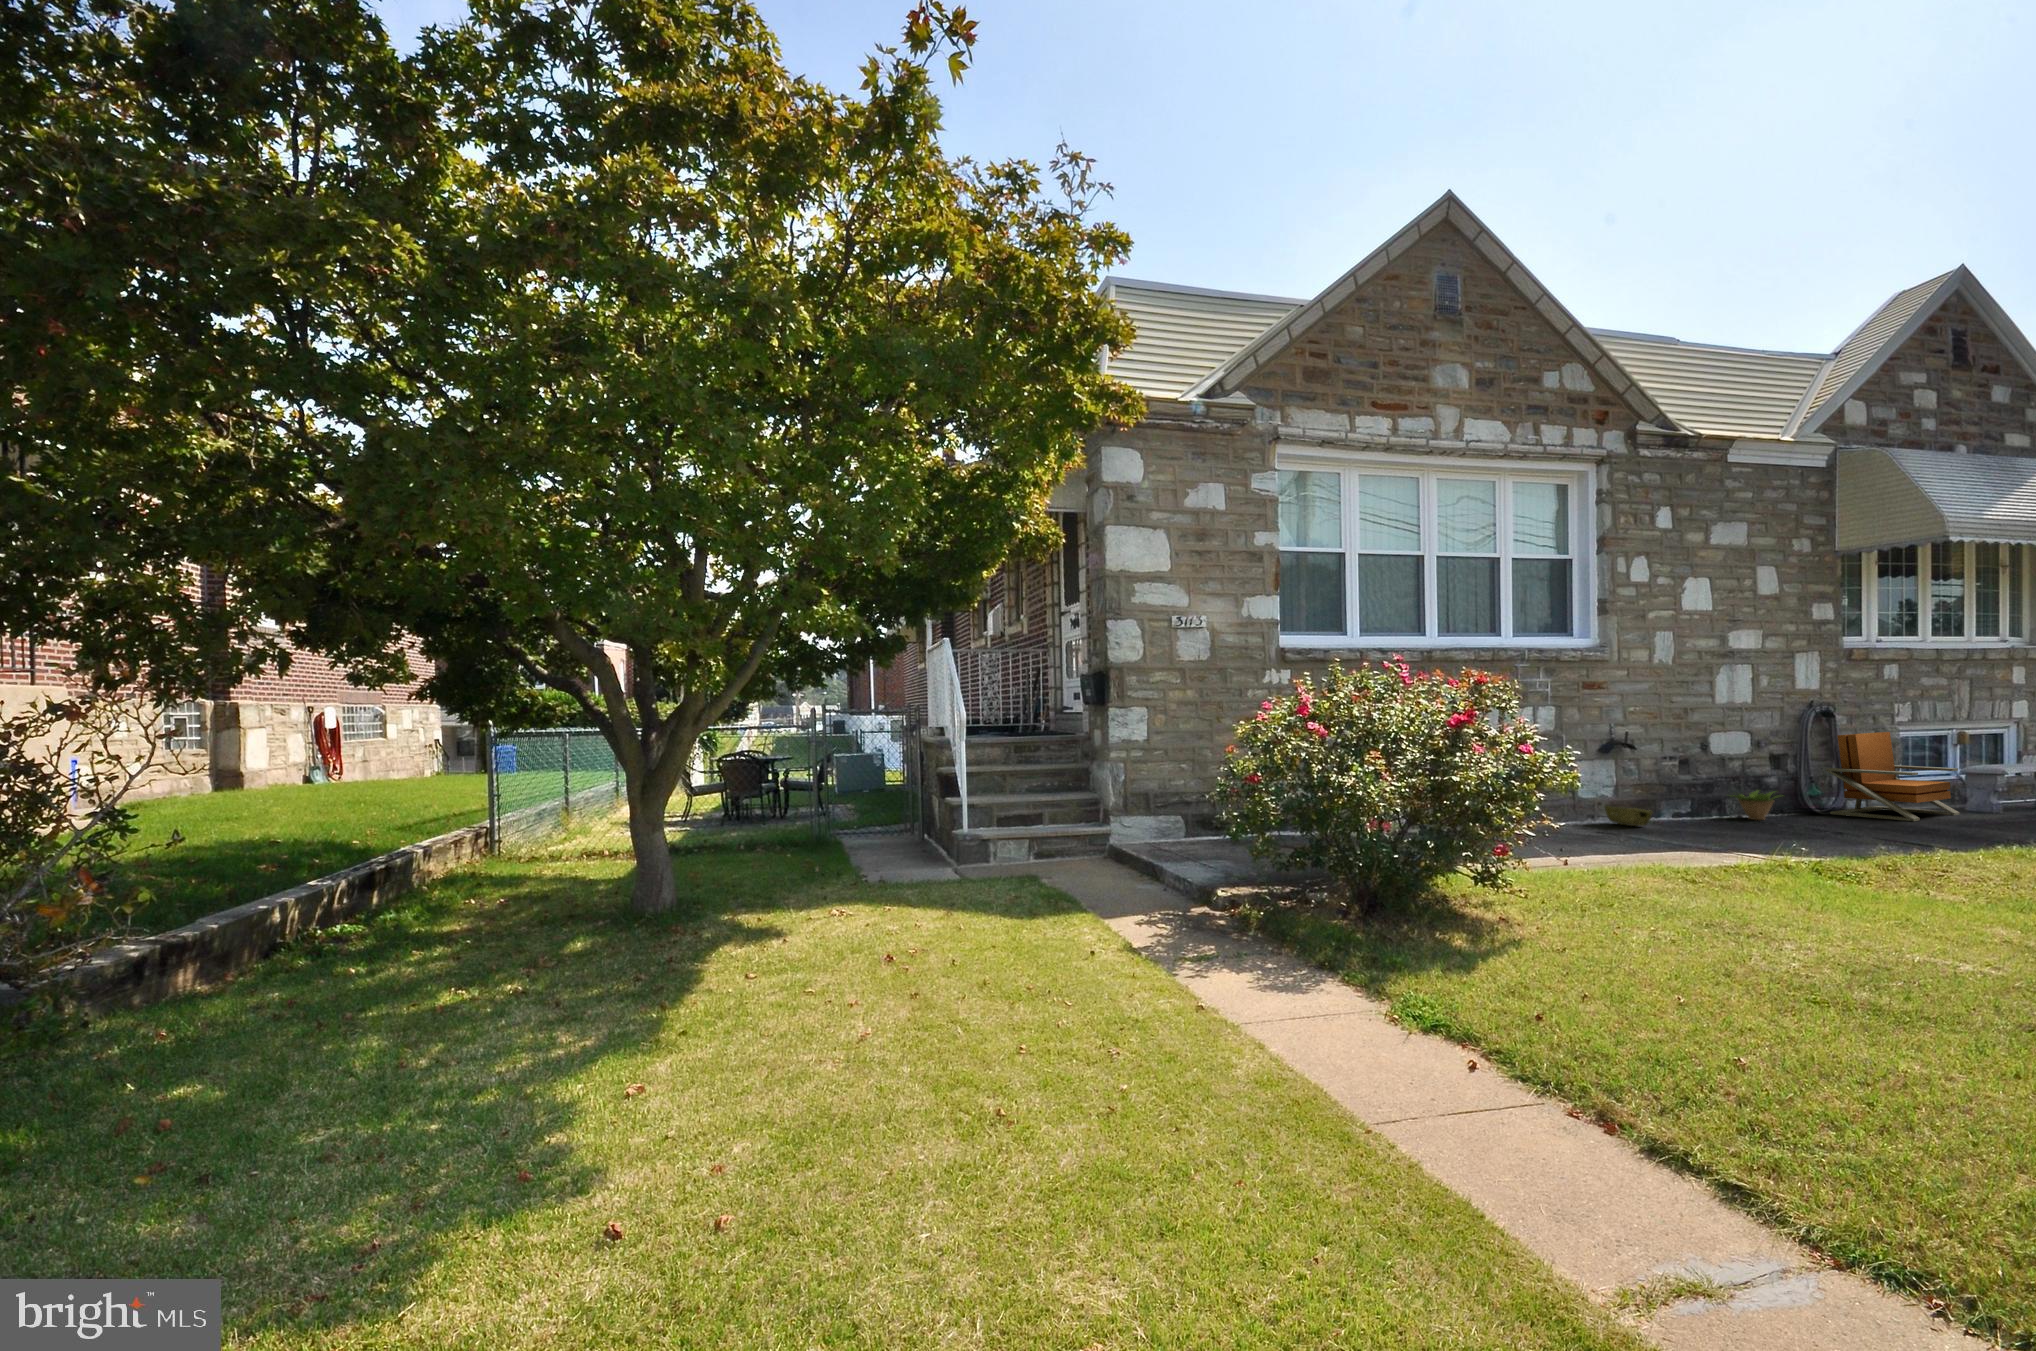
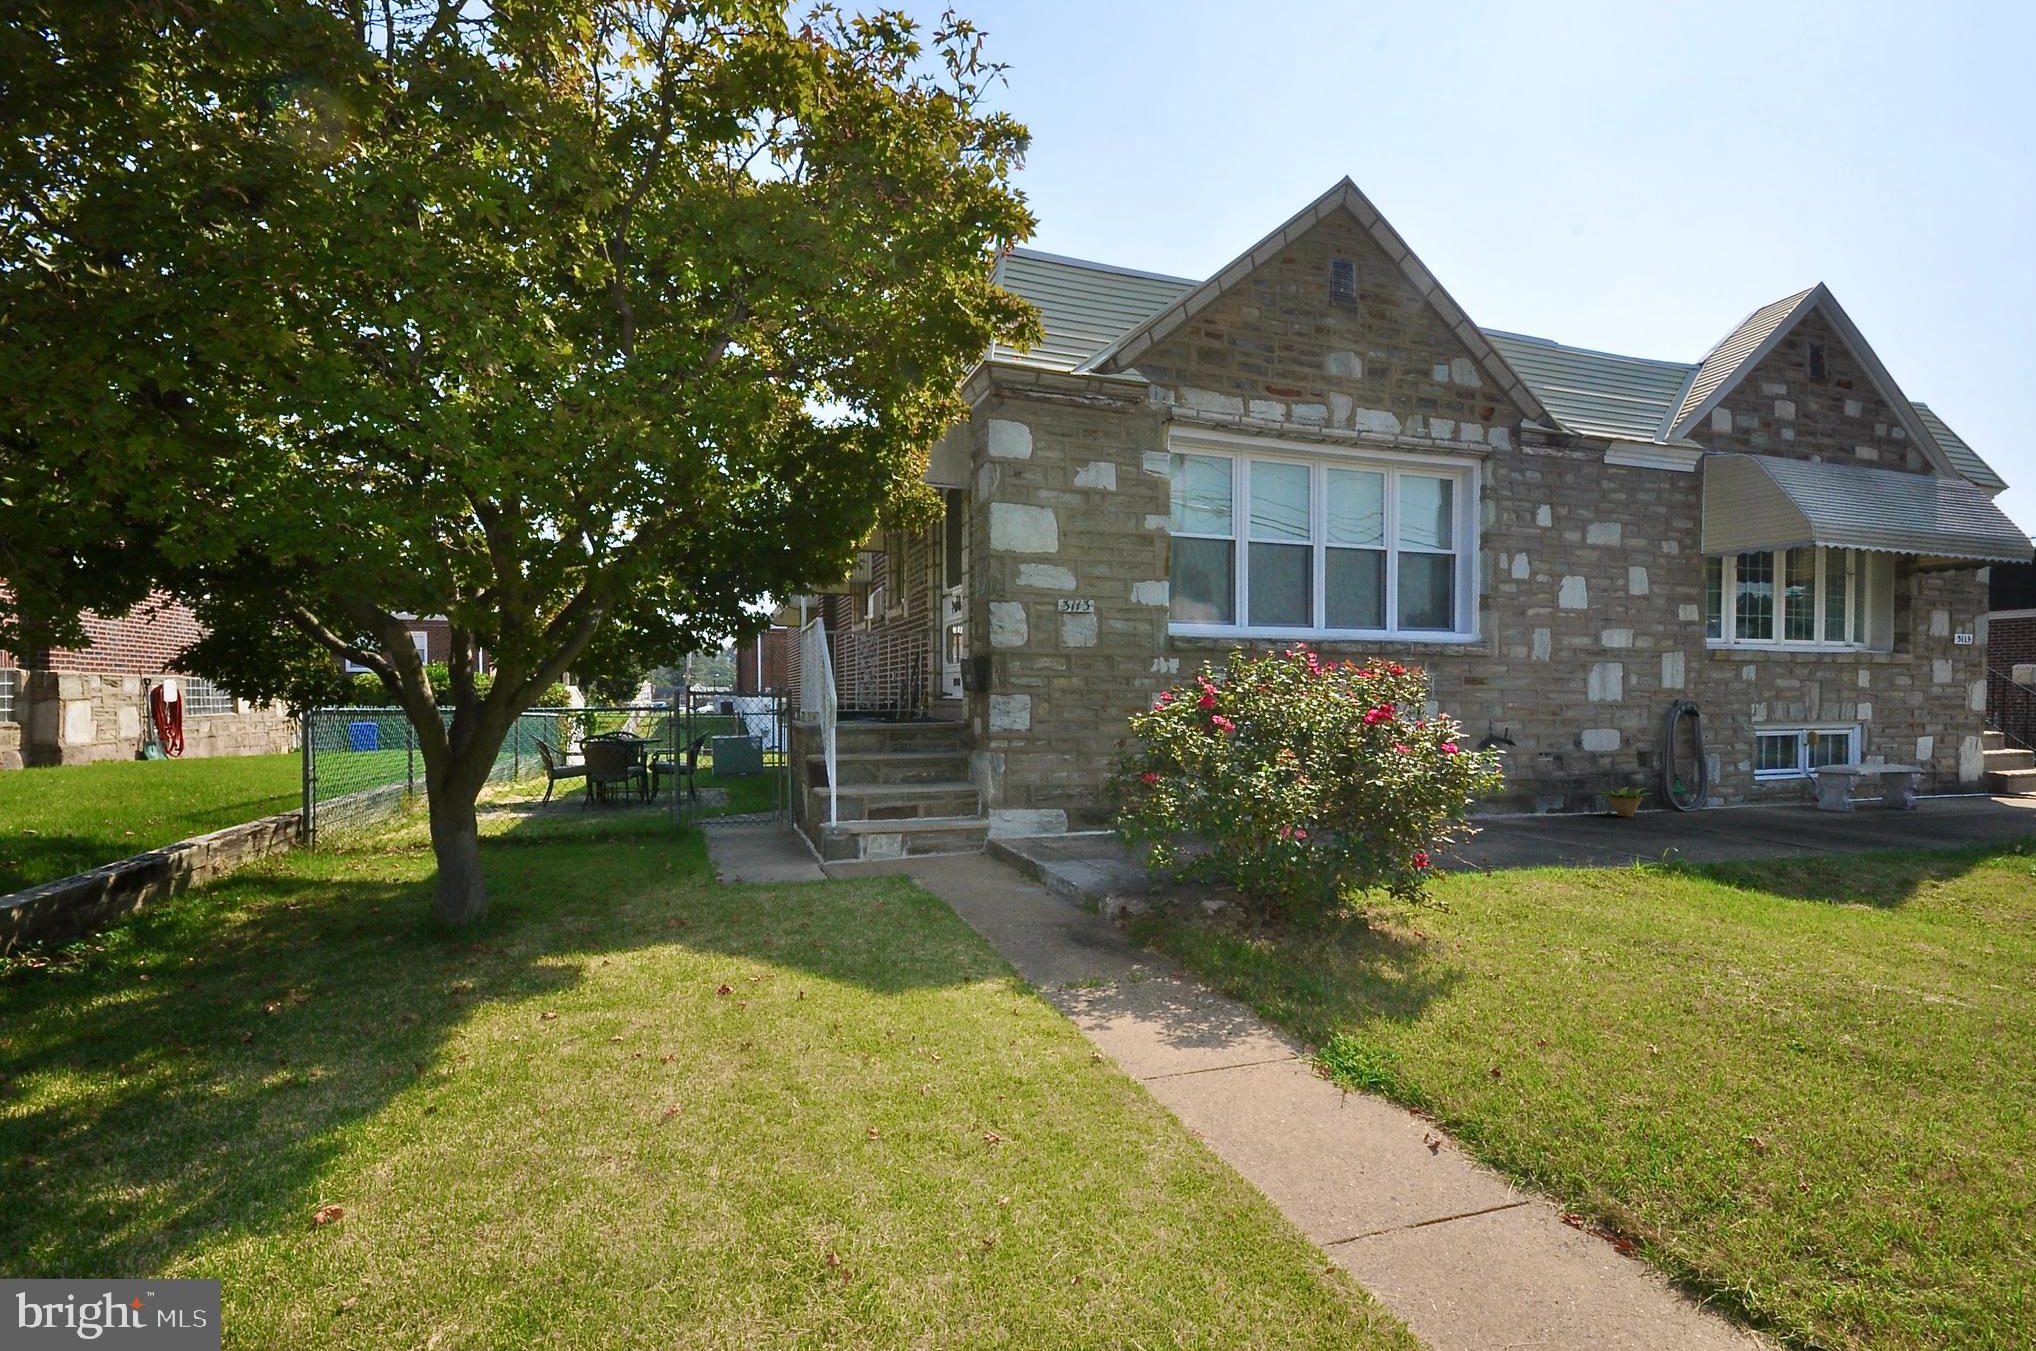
lounge chair: present [1826,732,1960,821] -> none [1689,732,1810,819]
woven basket: present [1605,806,1653,826] -> none [1483,801,1529,823]

